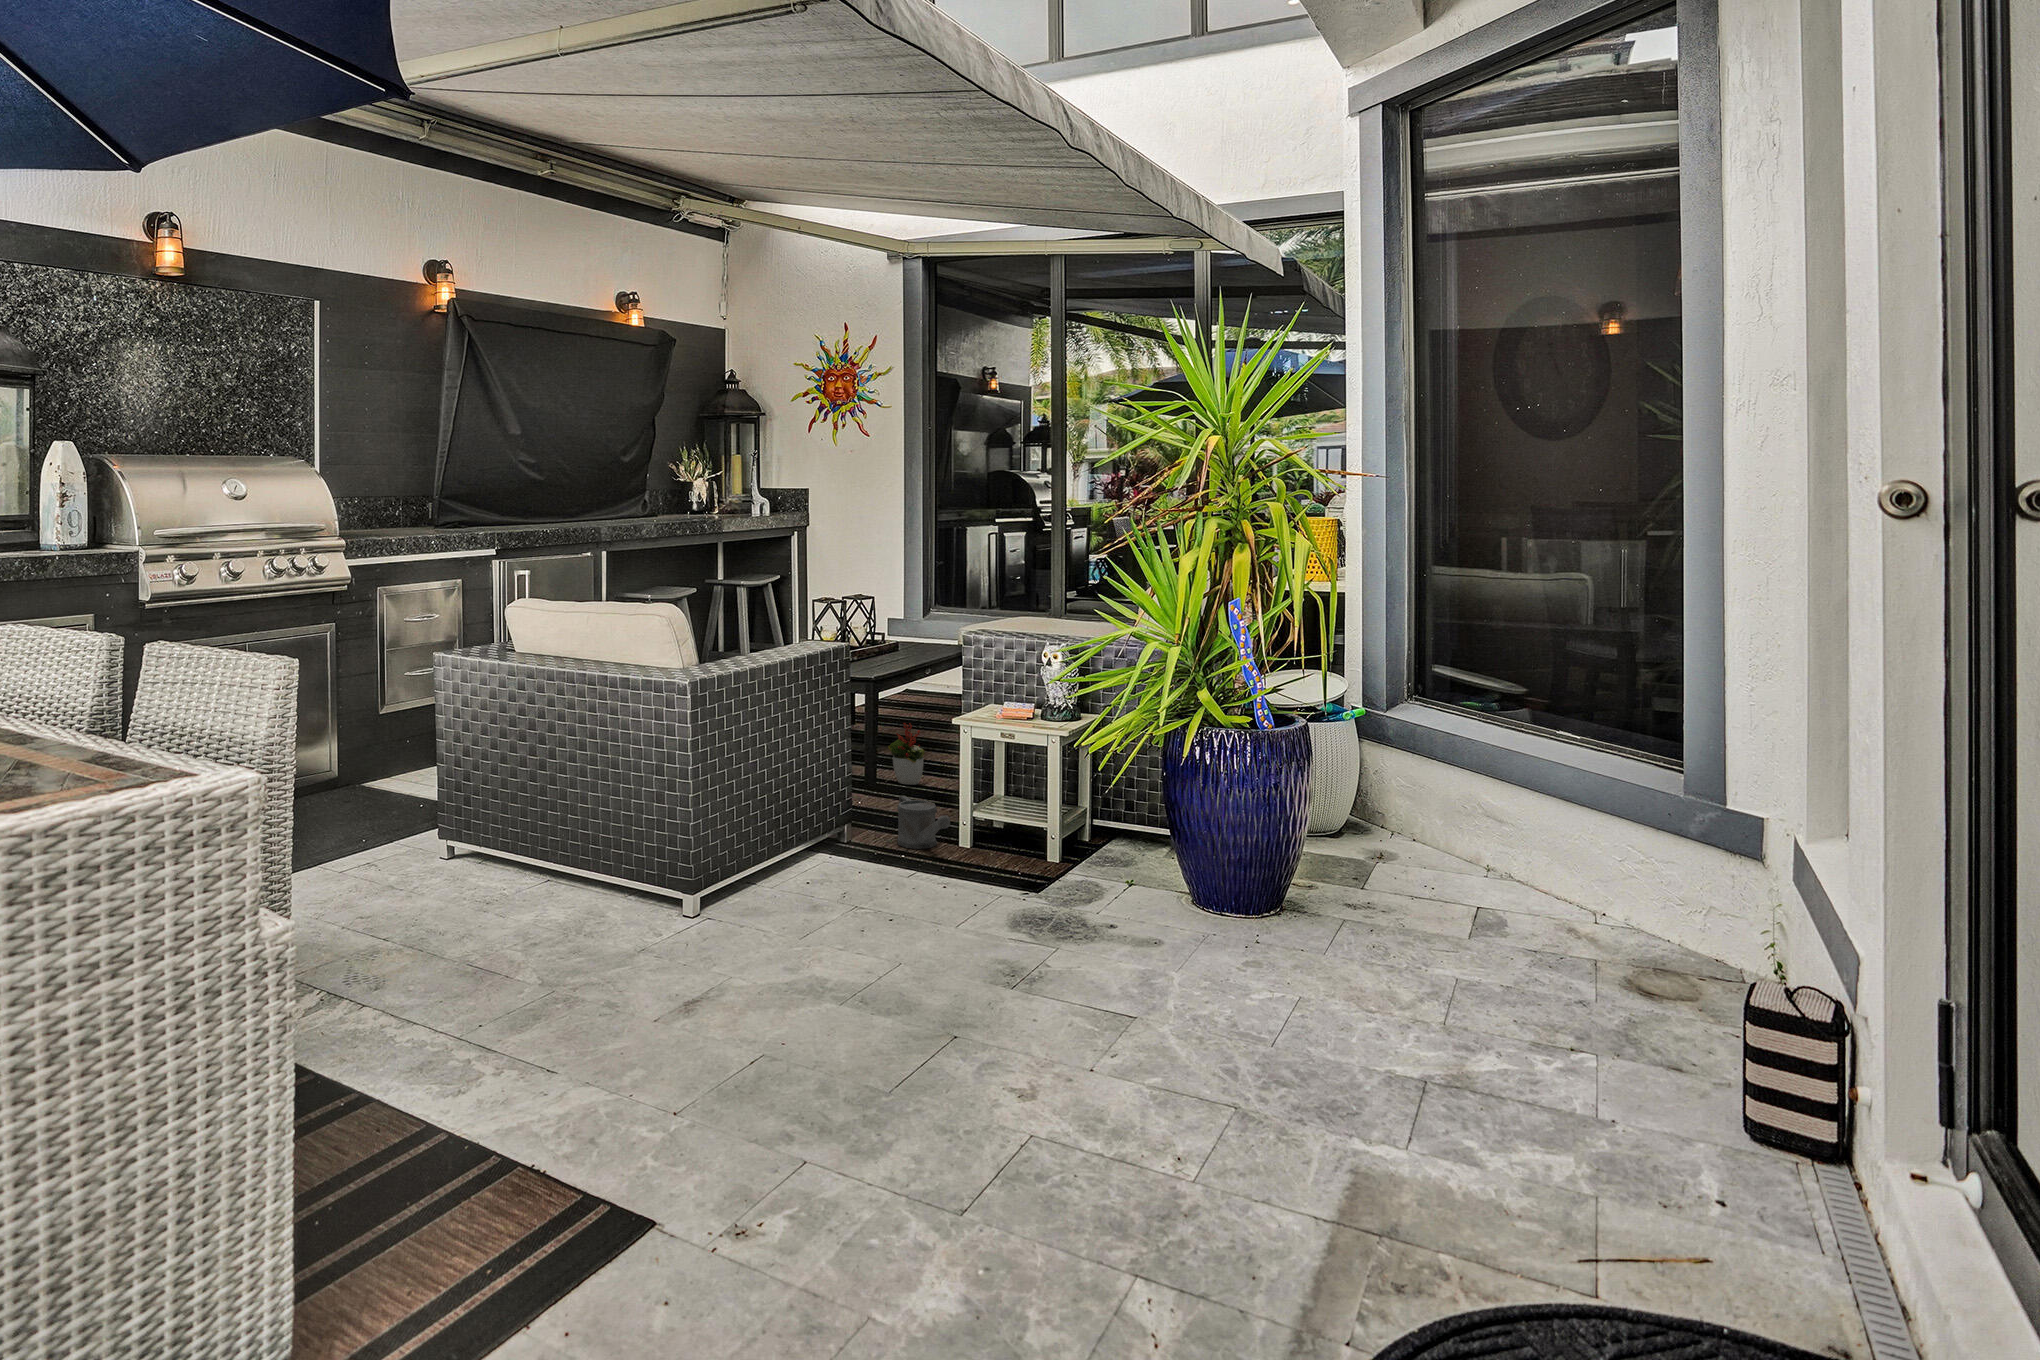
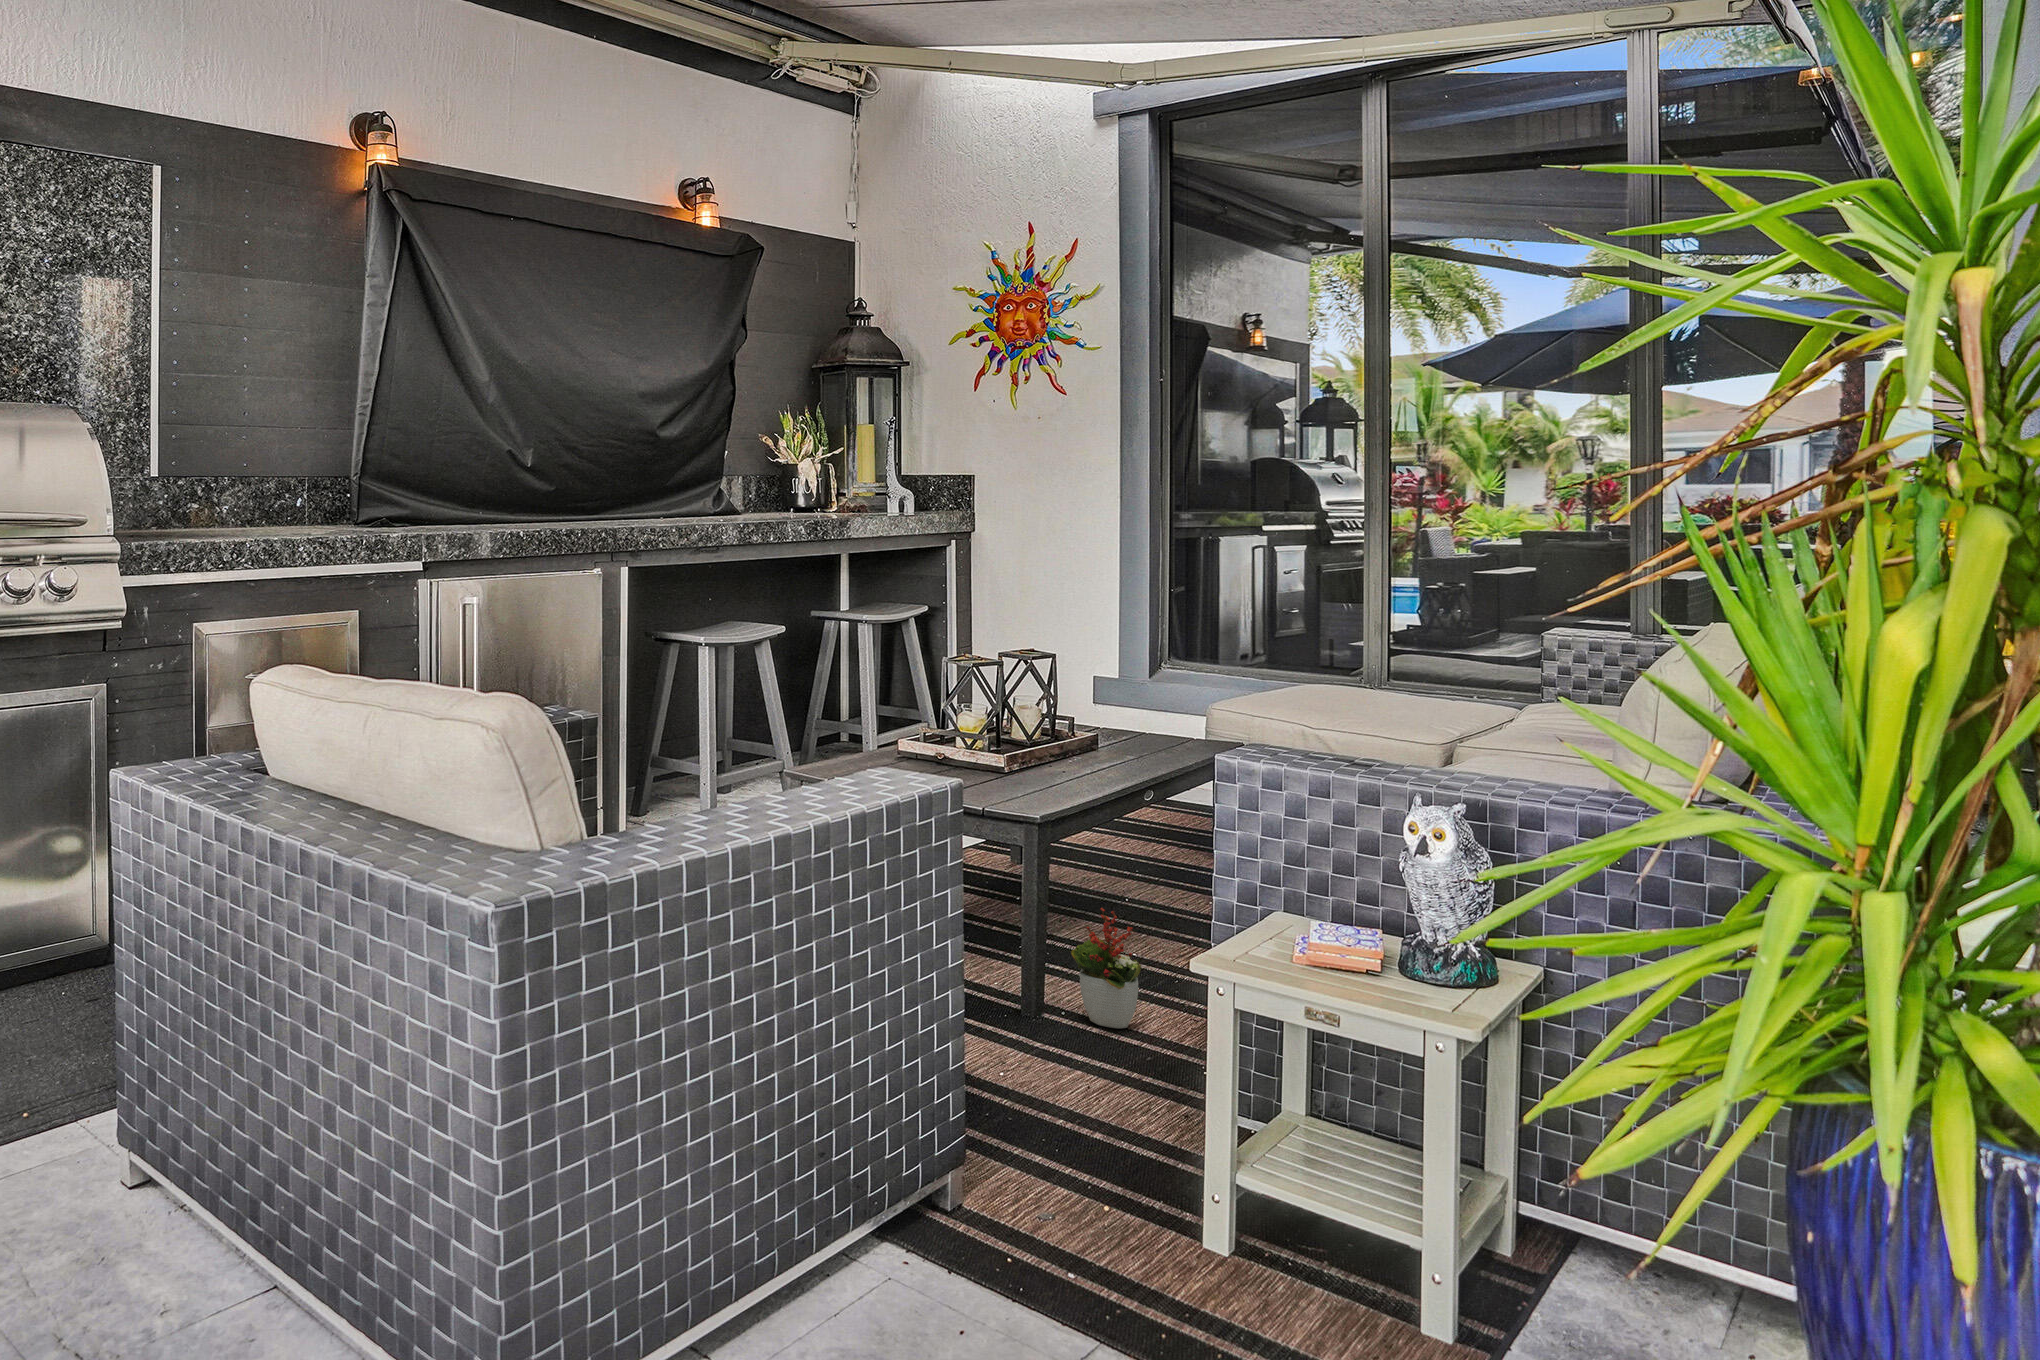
watering can: present [897,796,950,849] -> none [1074,1108,1191,1250]

